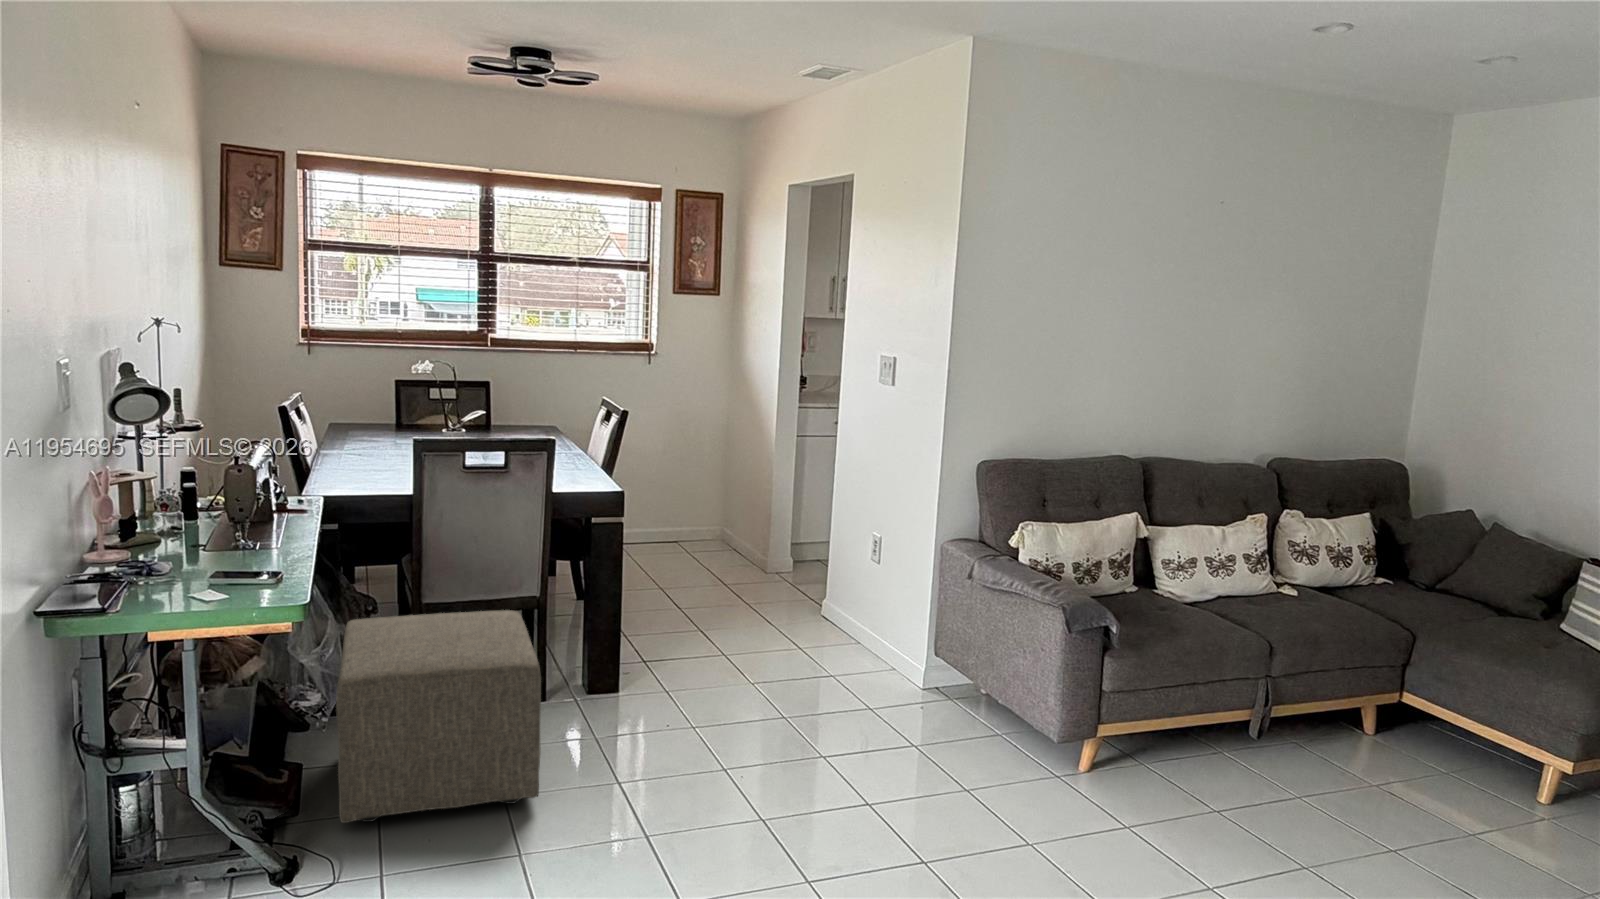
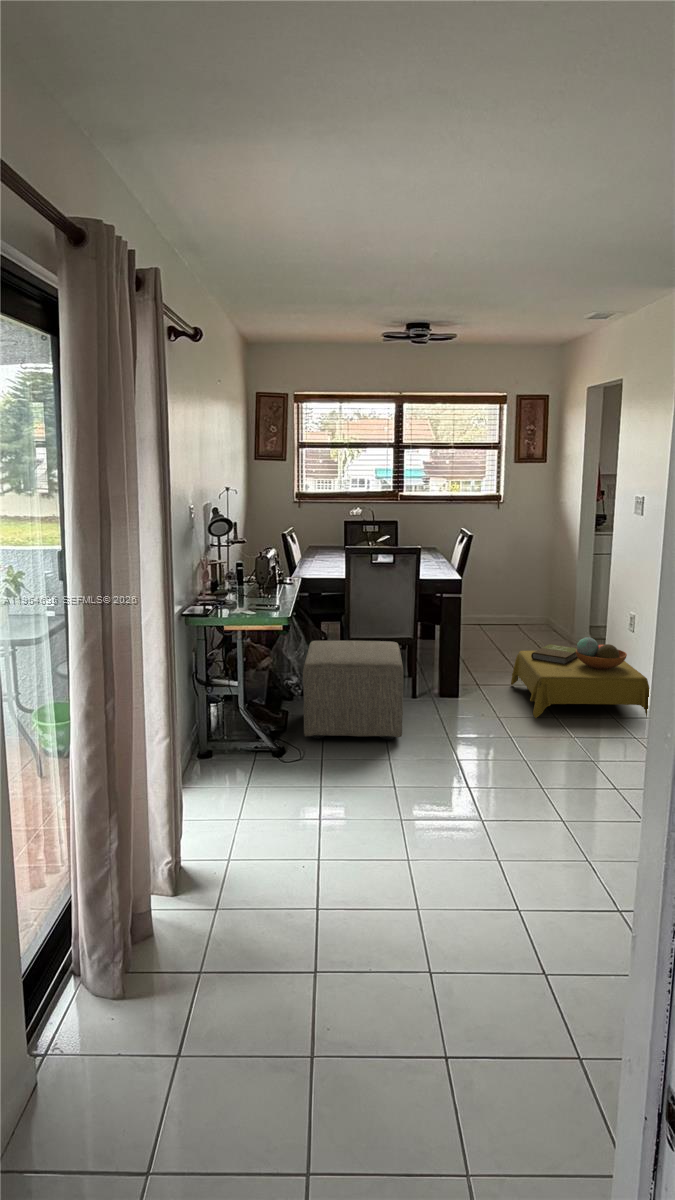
side table: none [698,577,922,720] -> present [511,637,649,718]

